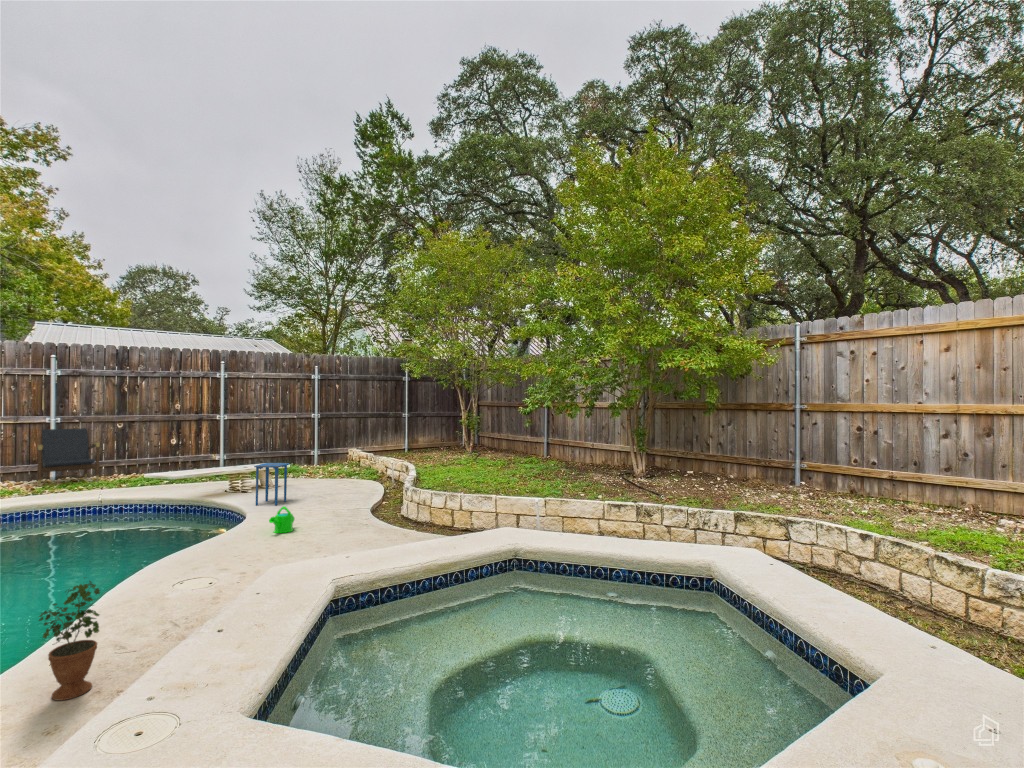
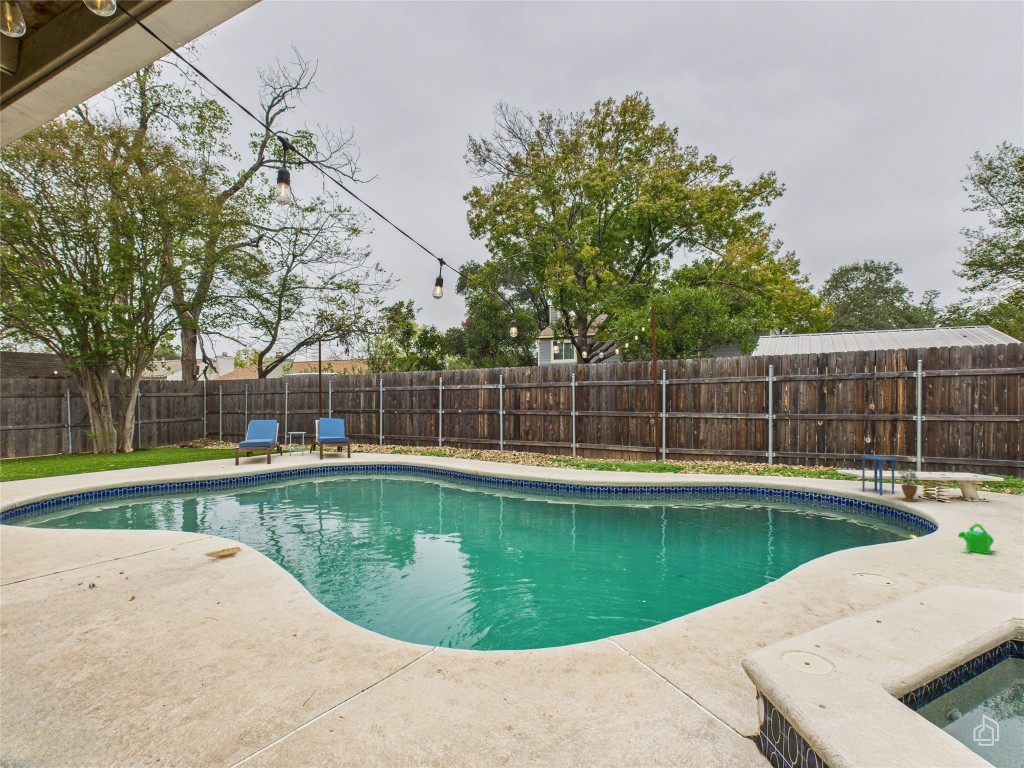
lounge chair: present [37,428,100,486] -> none [762,422,805,468]
side table: present [254,463,289,505] -> present [860,456,897,495]
potted plant: present [39,581,100,701] -> present [899,464,918,502]

